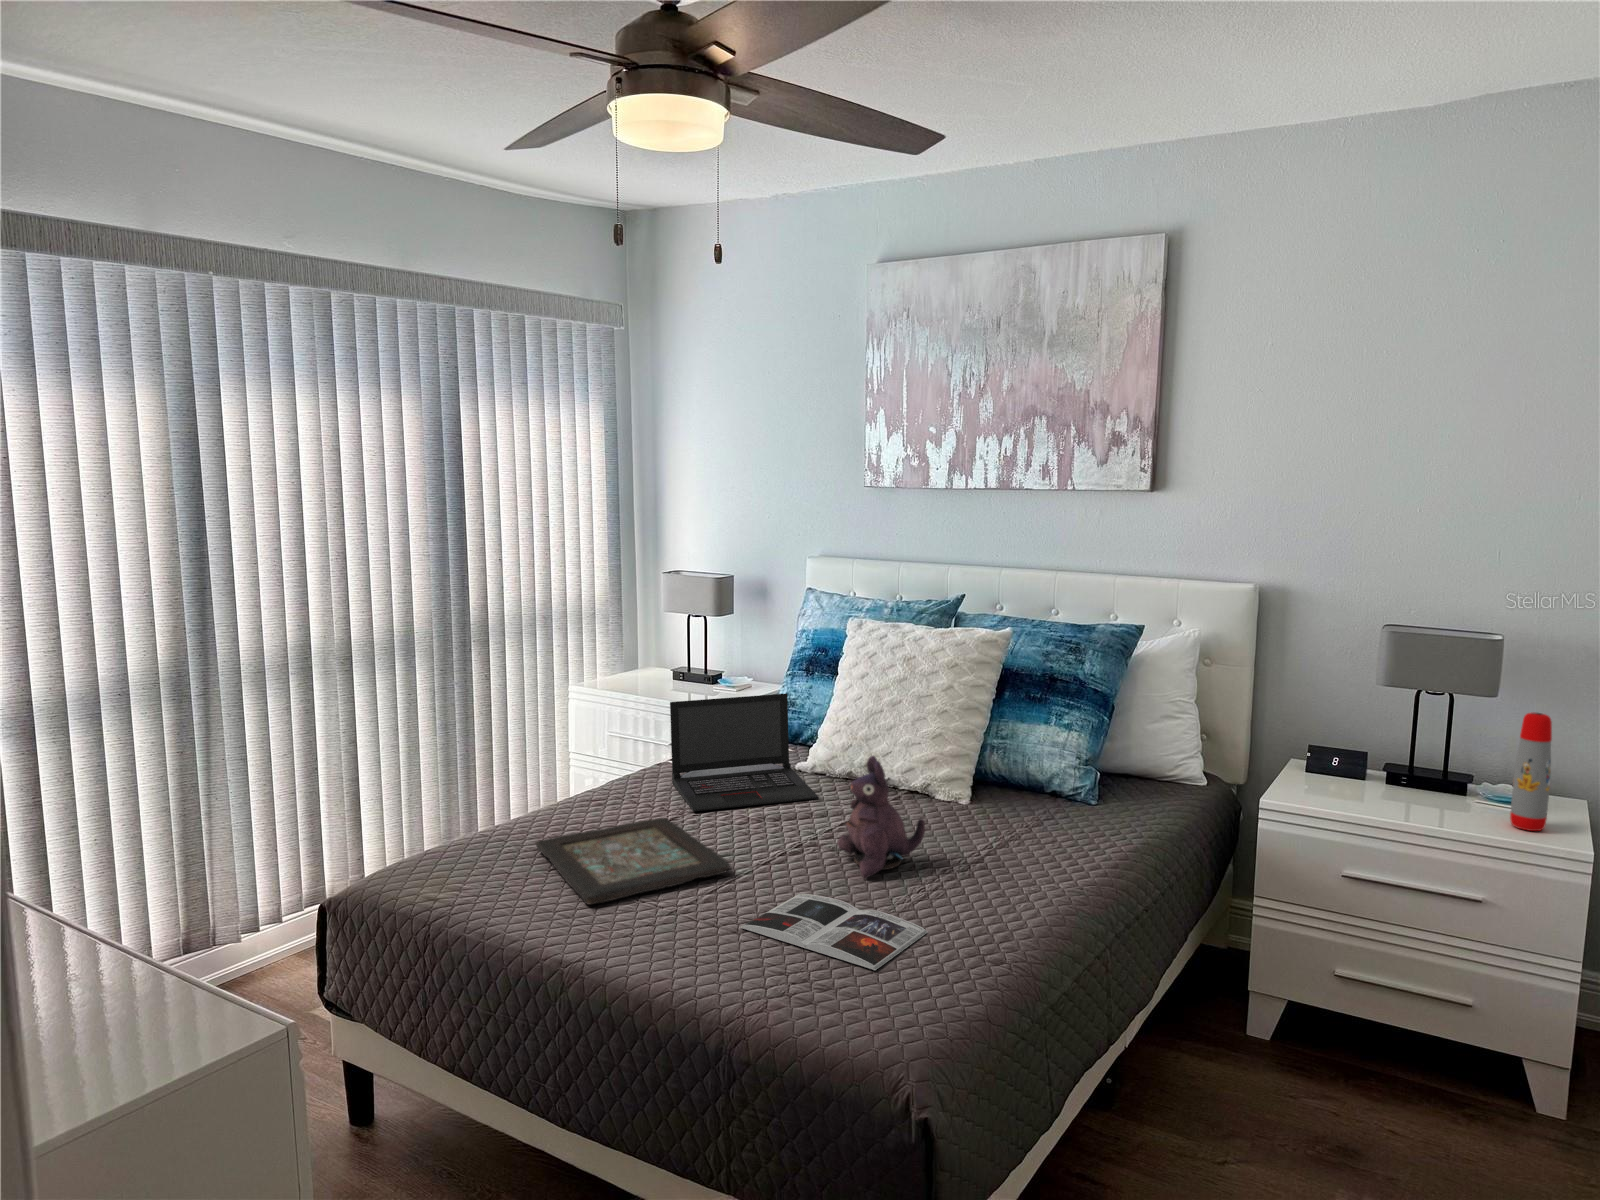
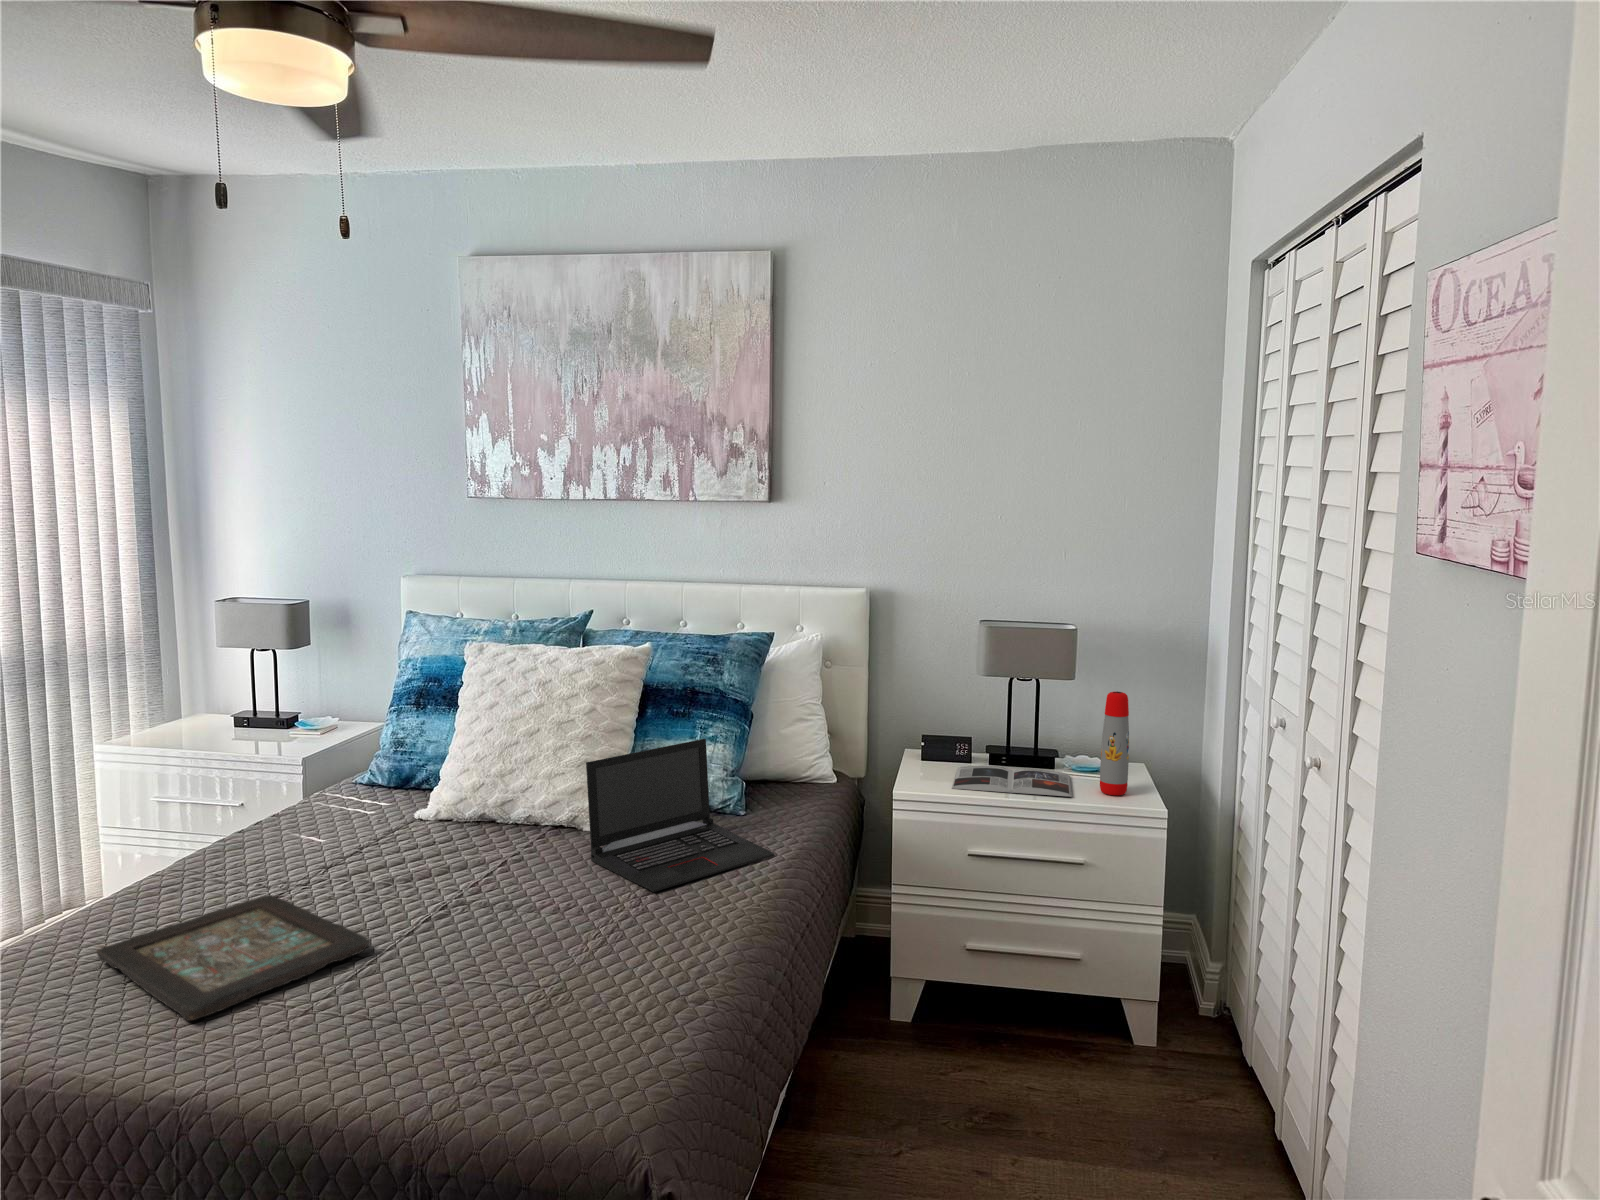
laptop: present [670,693,818,811] -> present [586,739,774,892]
plush toy: present [837,756,925,878] -> none [493,794,591,931]
magazine: present [741,894,927,970] -> present [952,766,1072,797]

